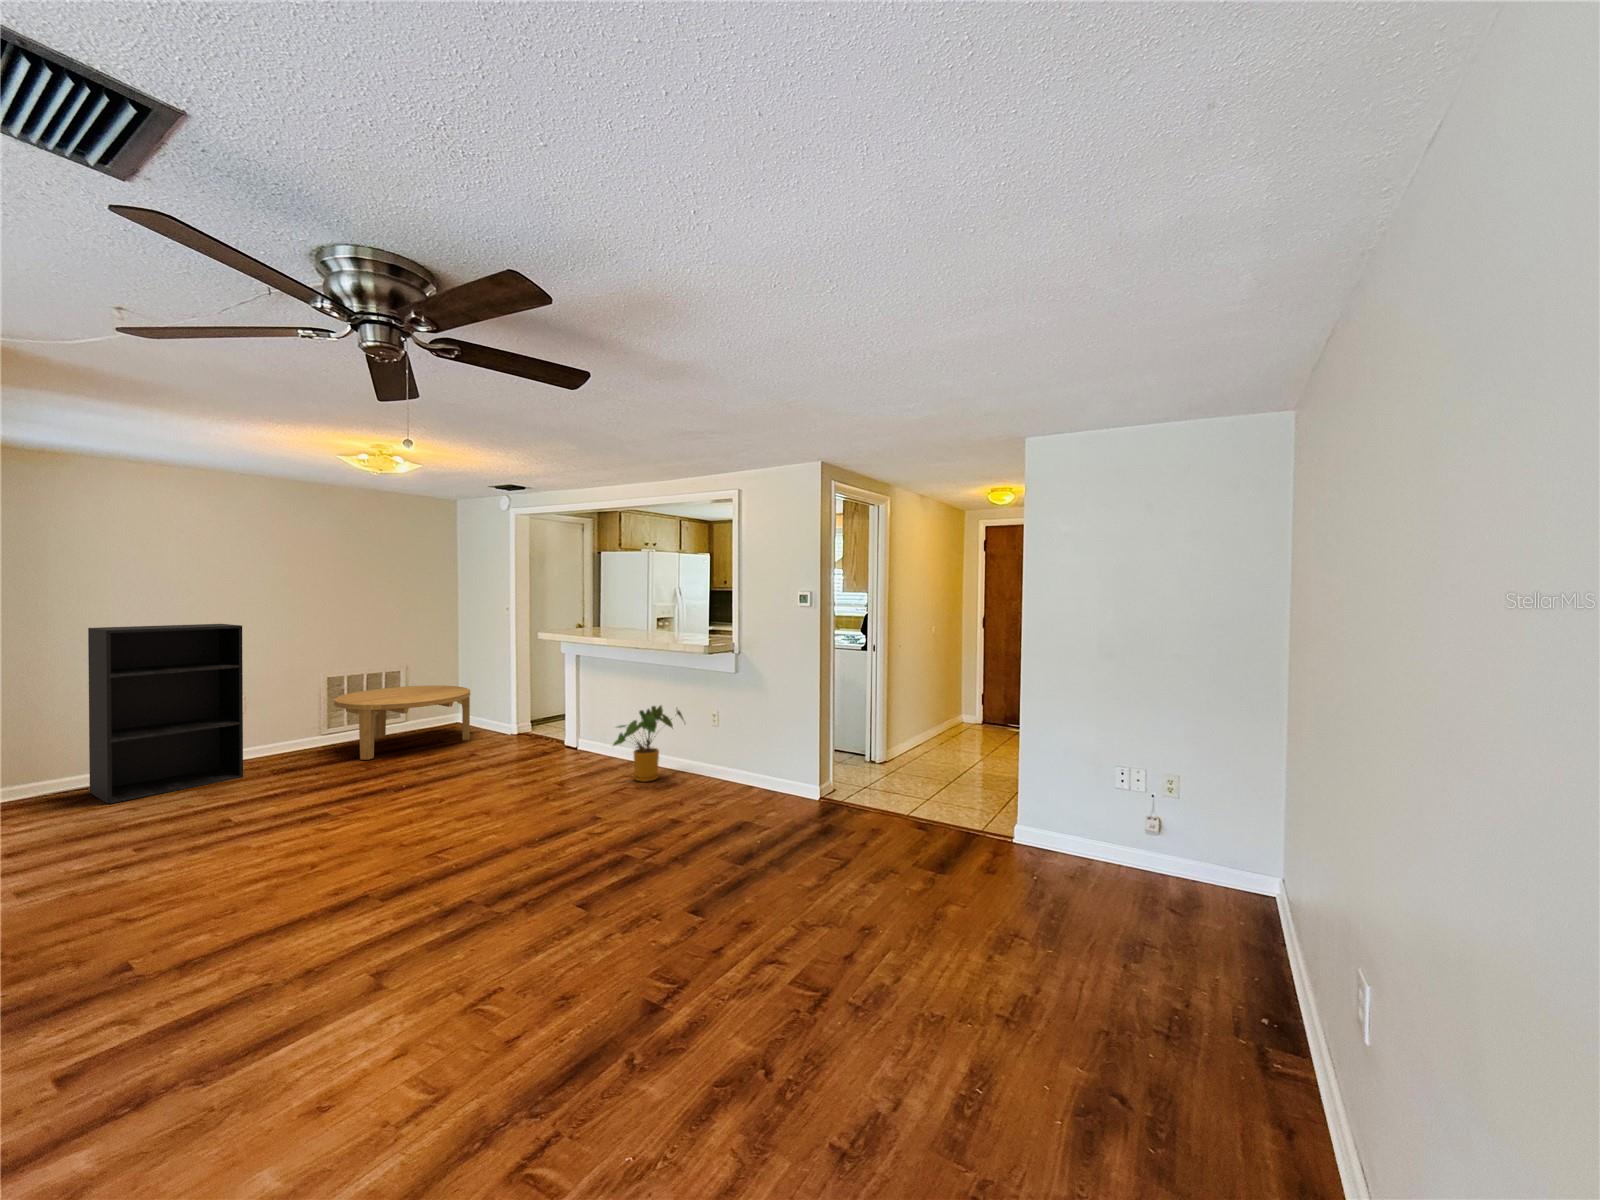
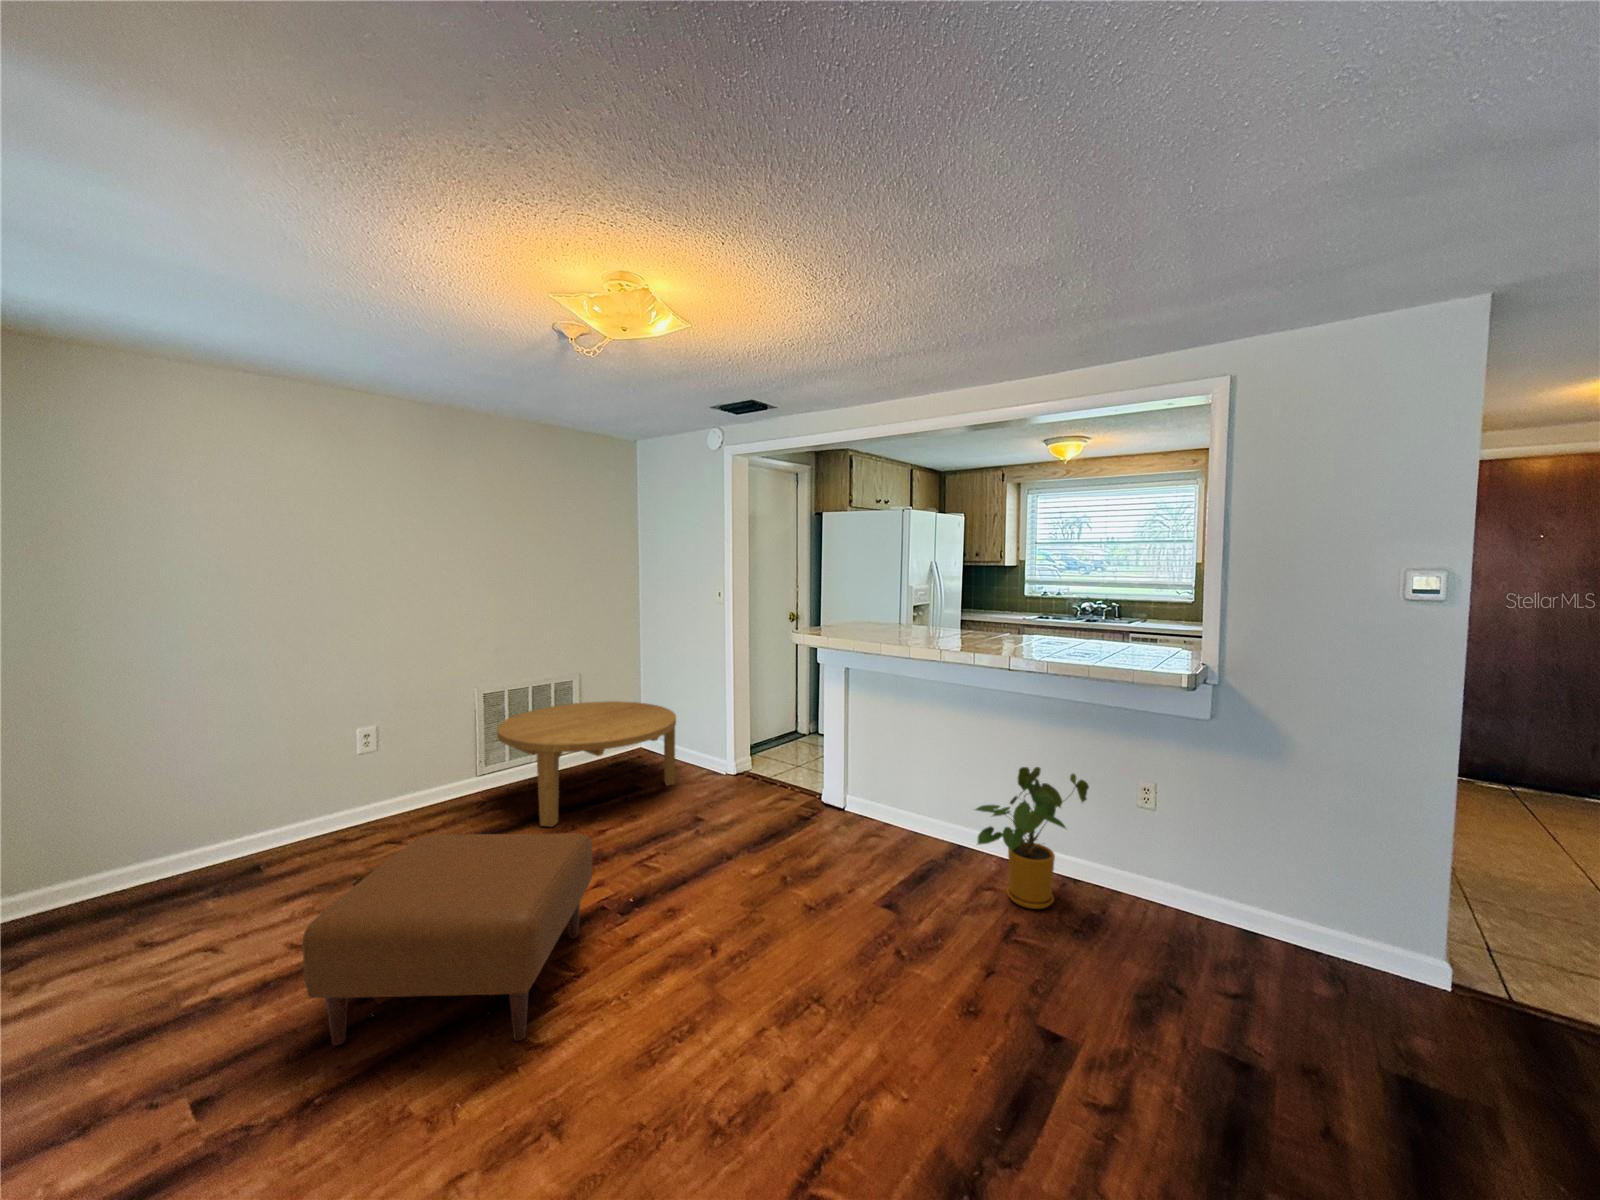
bookshelf: present [88,624,243,804] -> none [143,620,380,928]
ottoman: none [194,740,374,833] -> present [302,833,592,1046]

